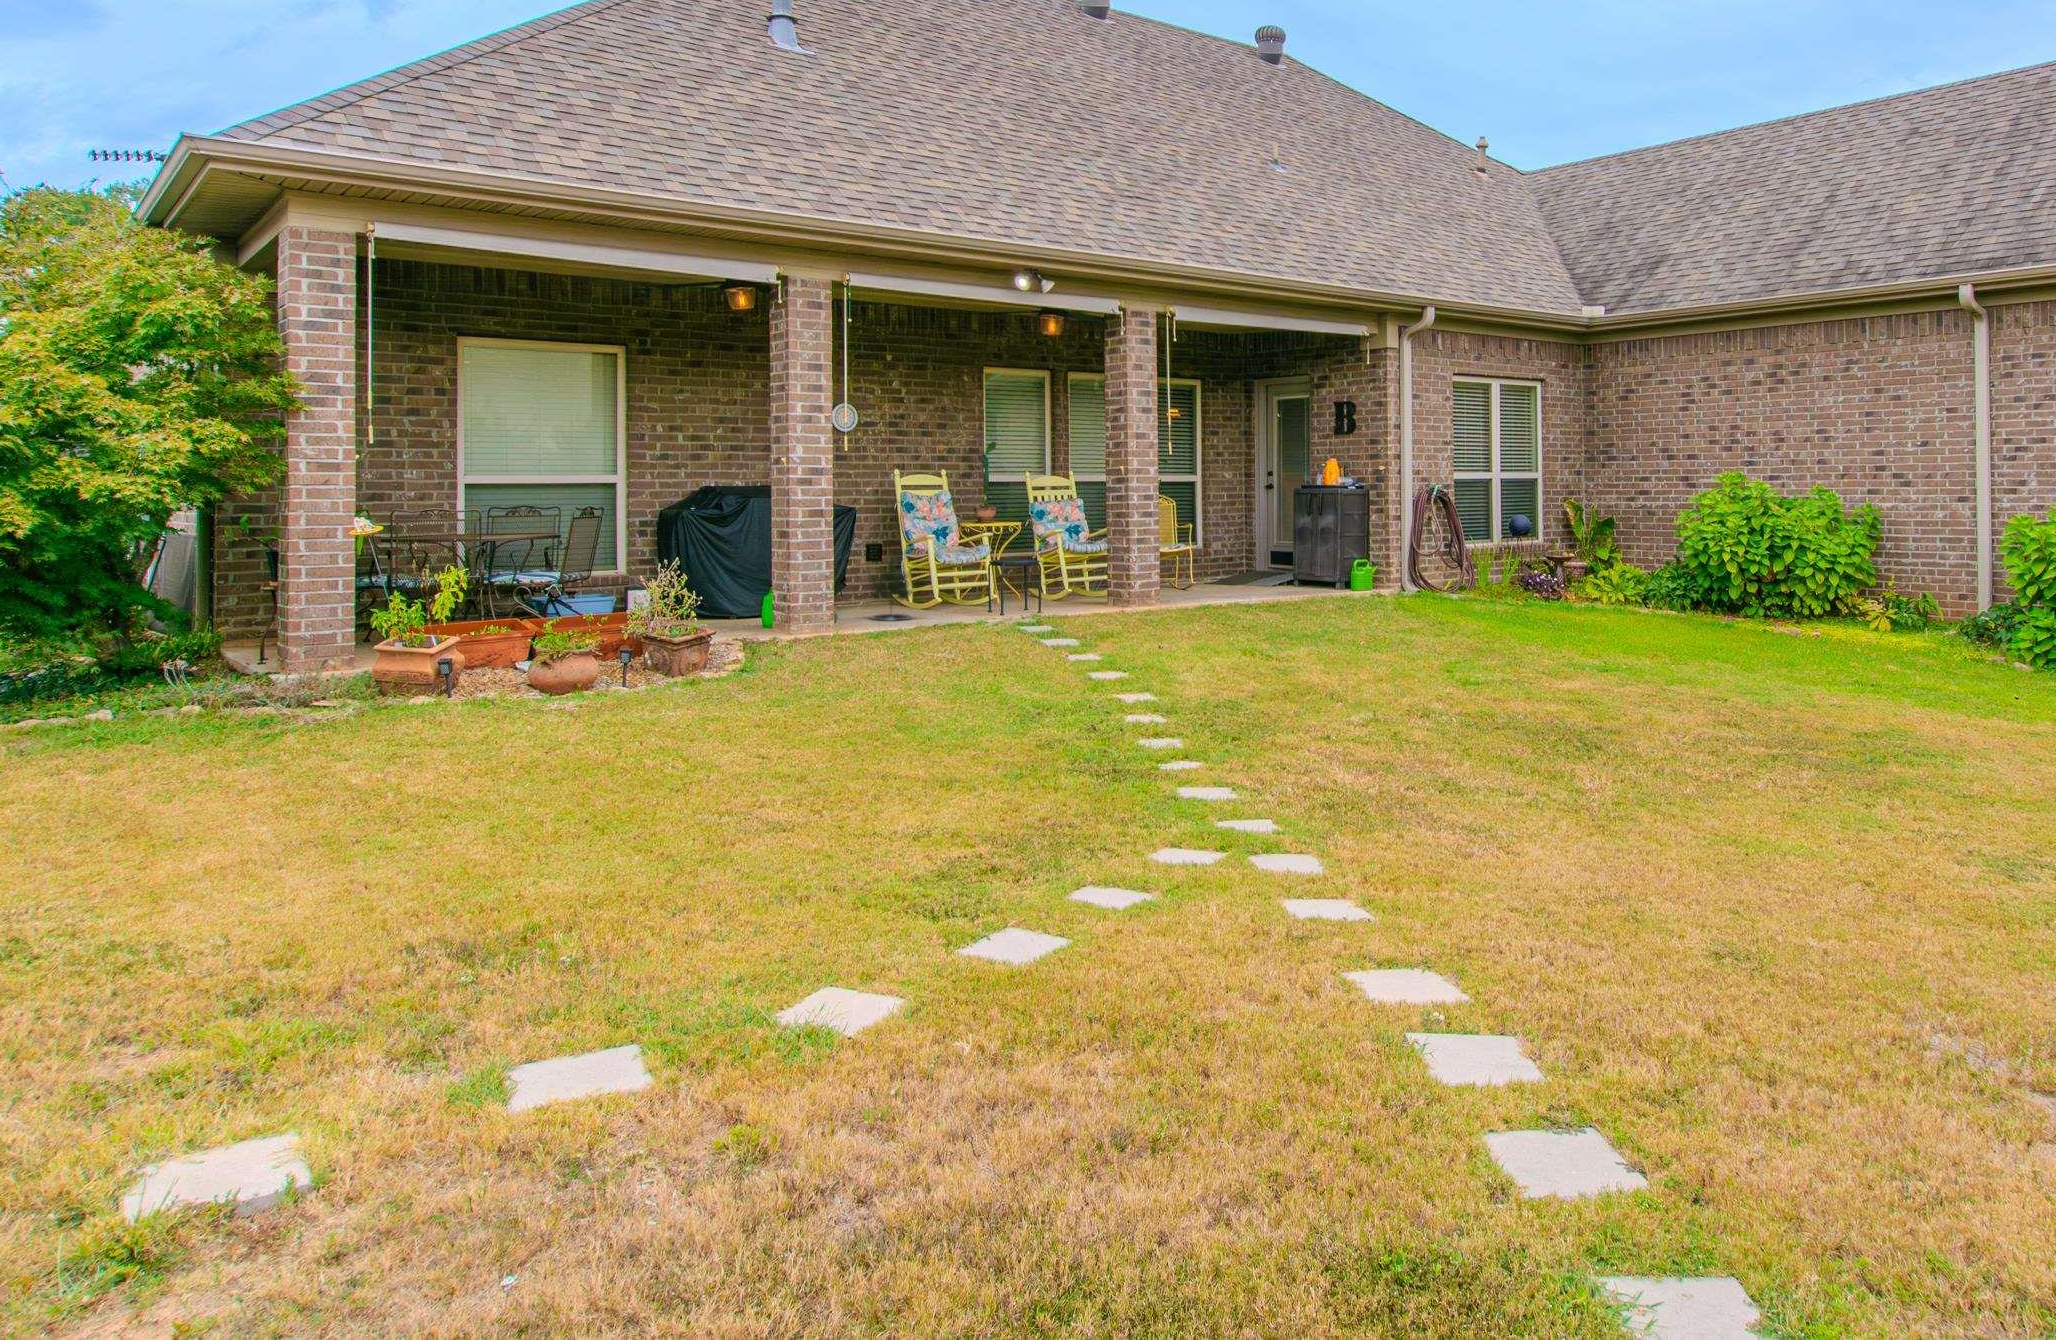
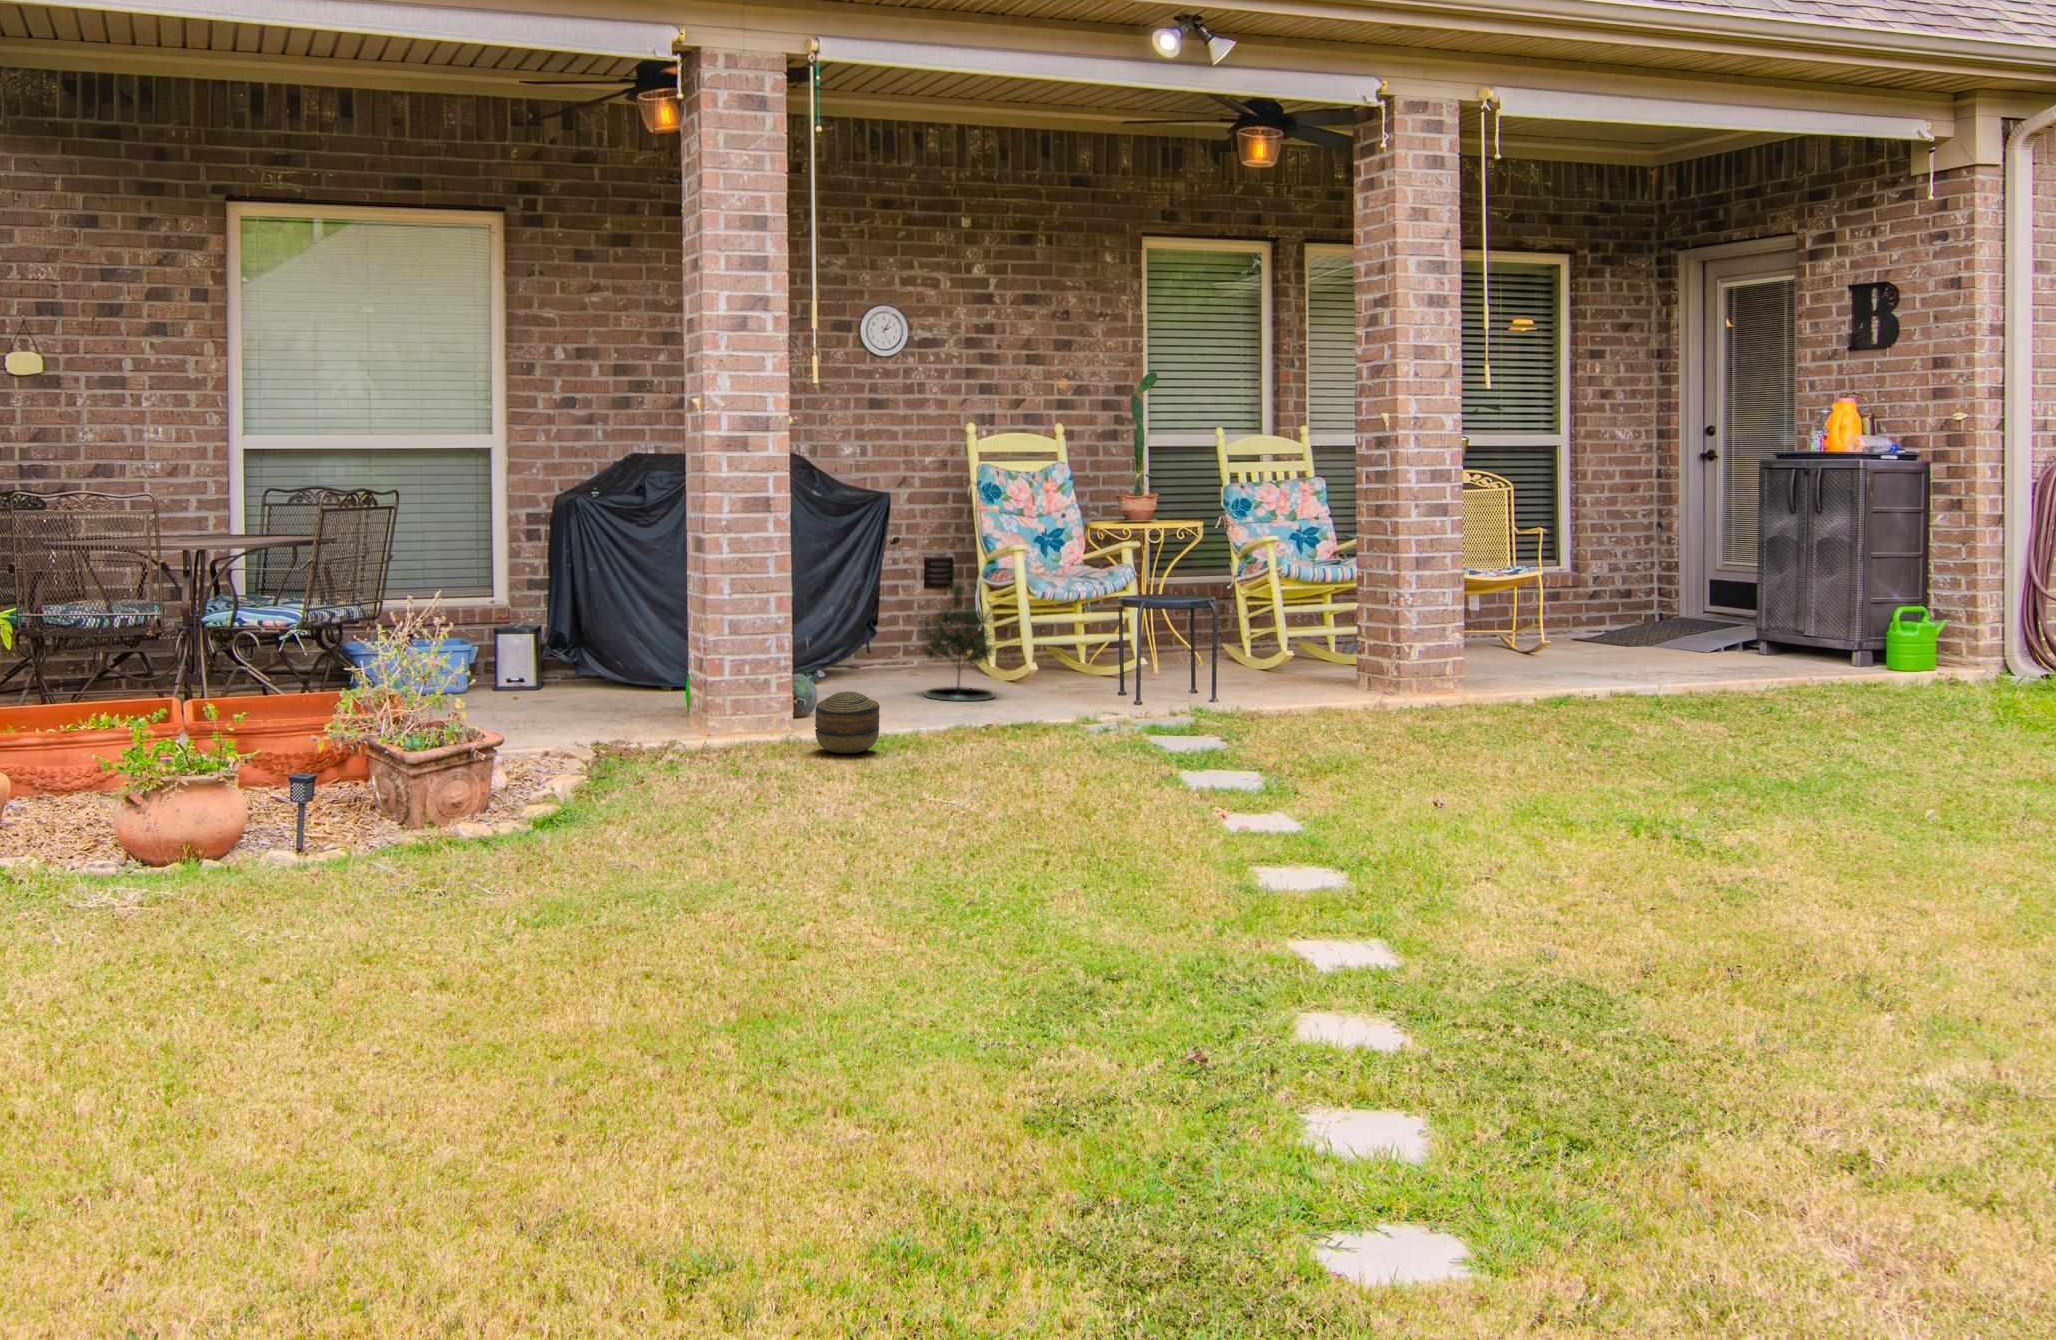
basket: none [828,612,864,645] -> present [815,691,880,753]

